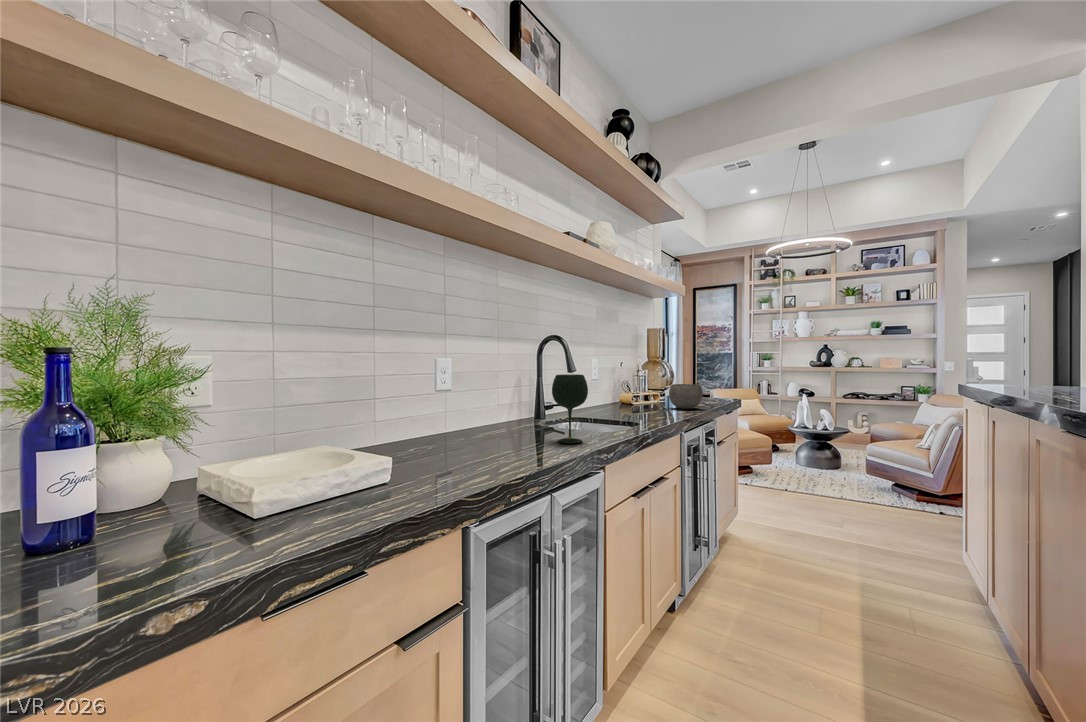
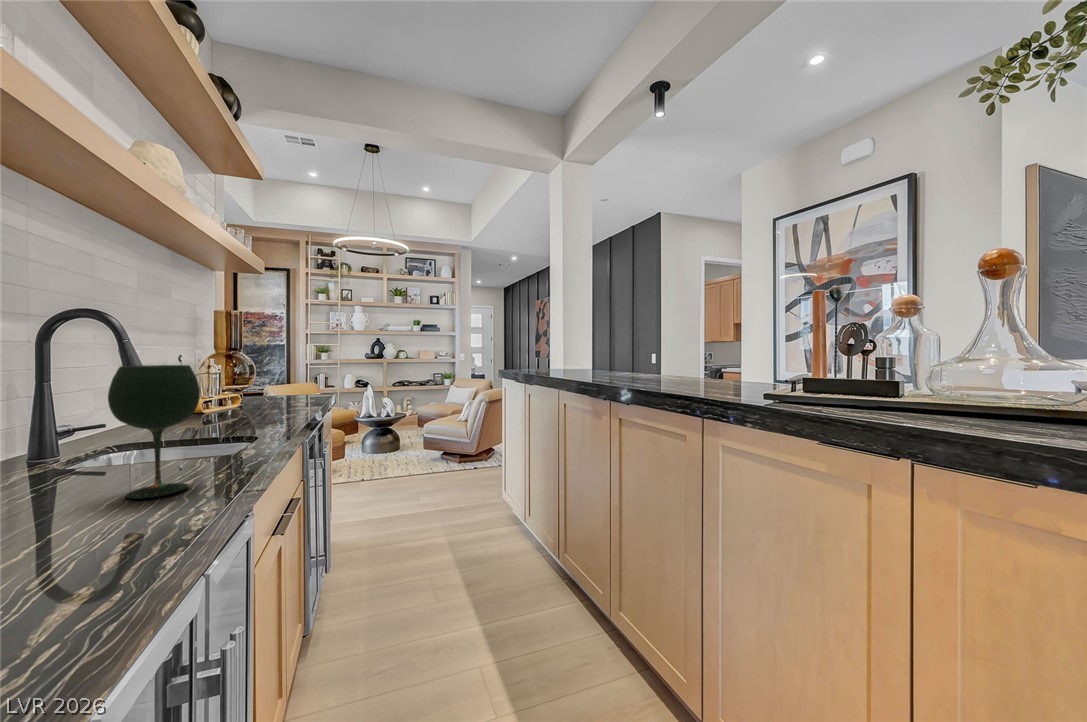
ceramic bowl: present [669,384,703,409] -> none [263,378,310,410]

